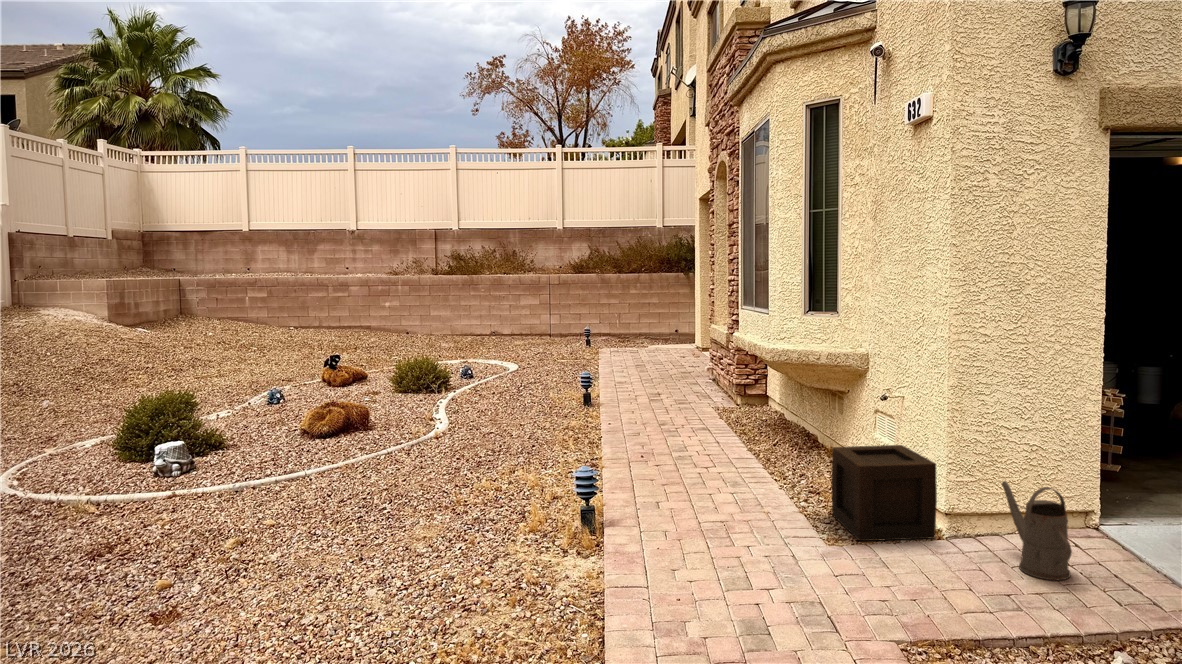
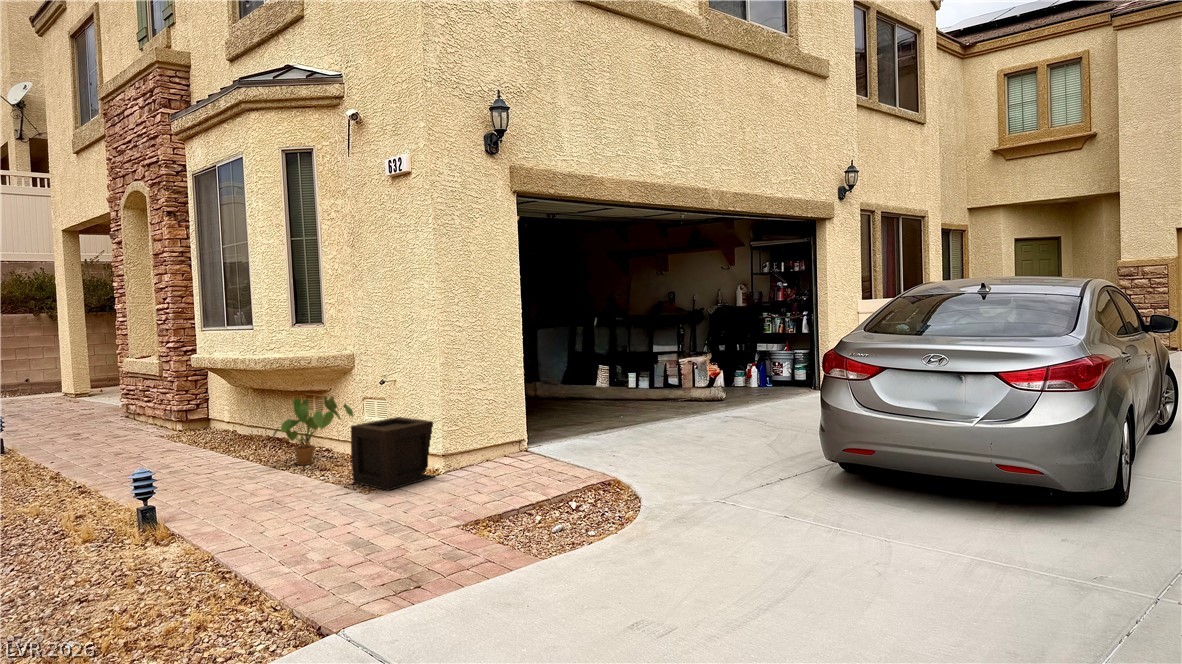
house plant: none [775,398,863,476] -> present [273,396,353,465]
watering can: present [1002,481,1072,580] -> none [473,420,526,479]

